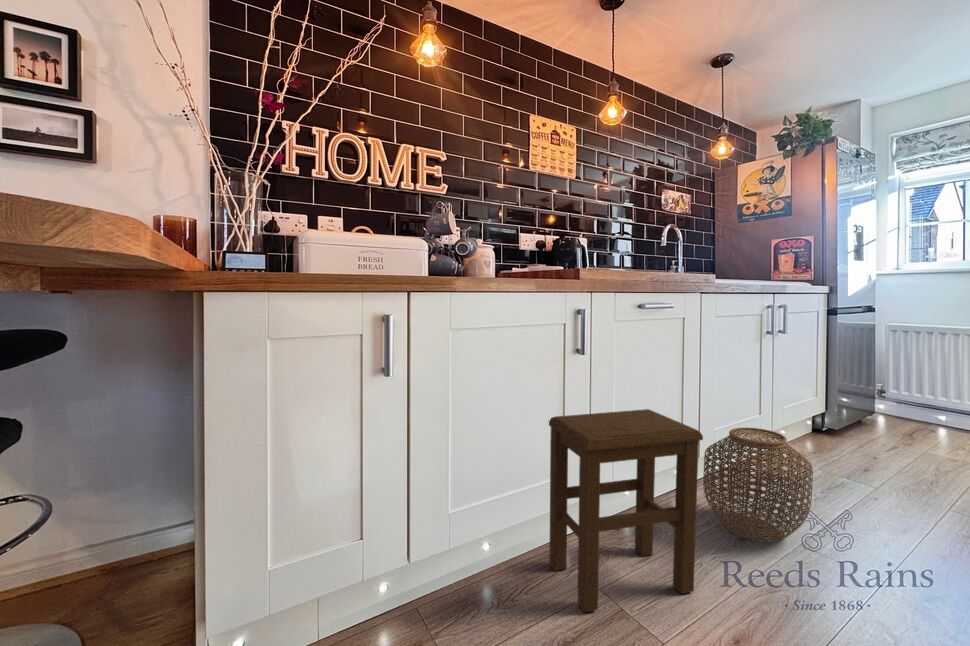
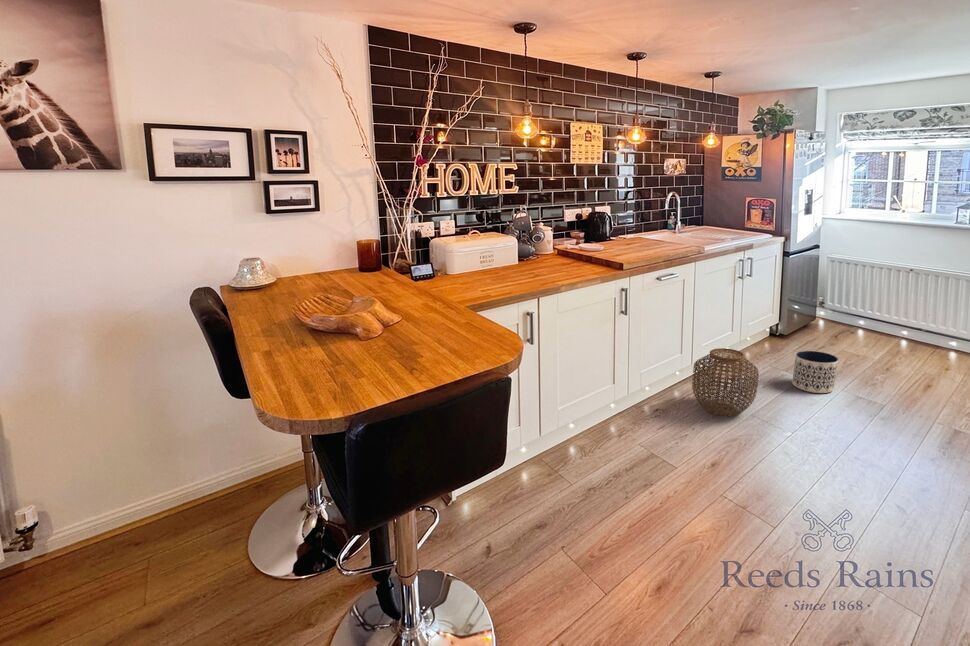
stool: present [549,409,703,612] -> none [603,343,696,457]
planter: none [863,442,938,511] -> present [792,351,838,393]

